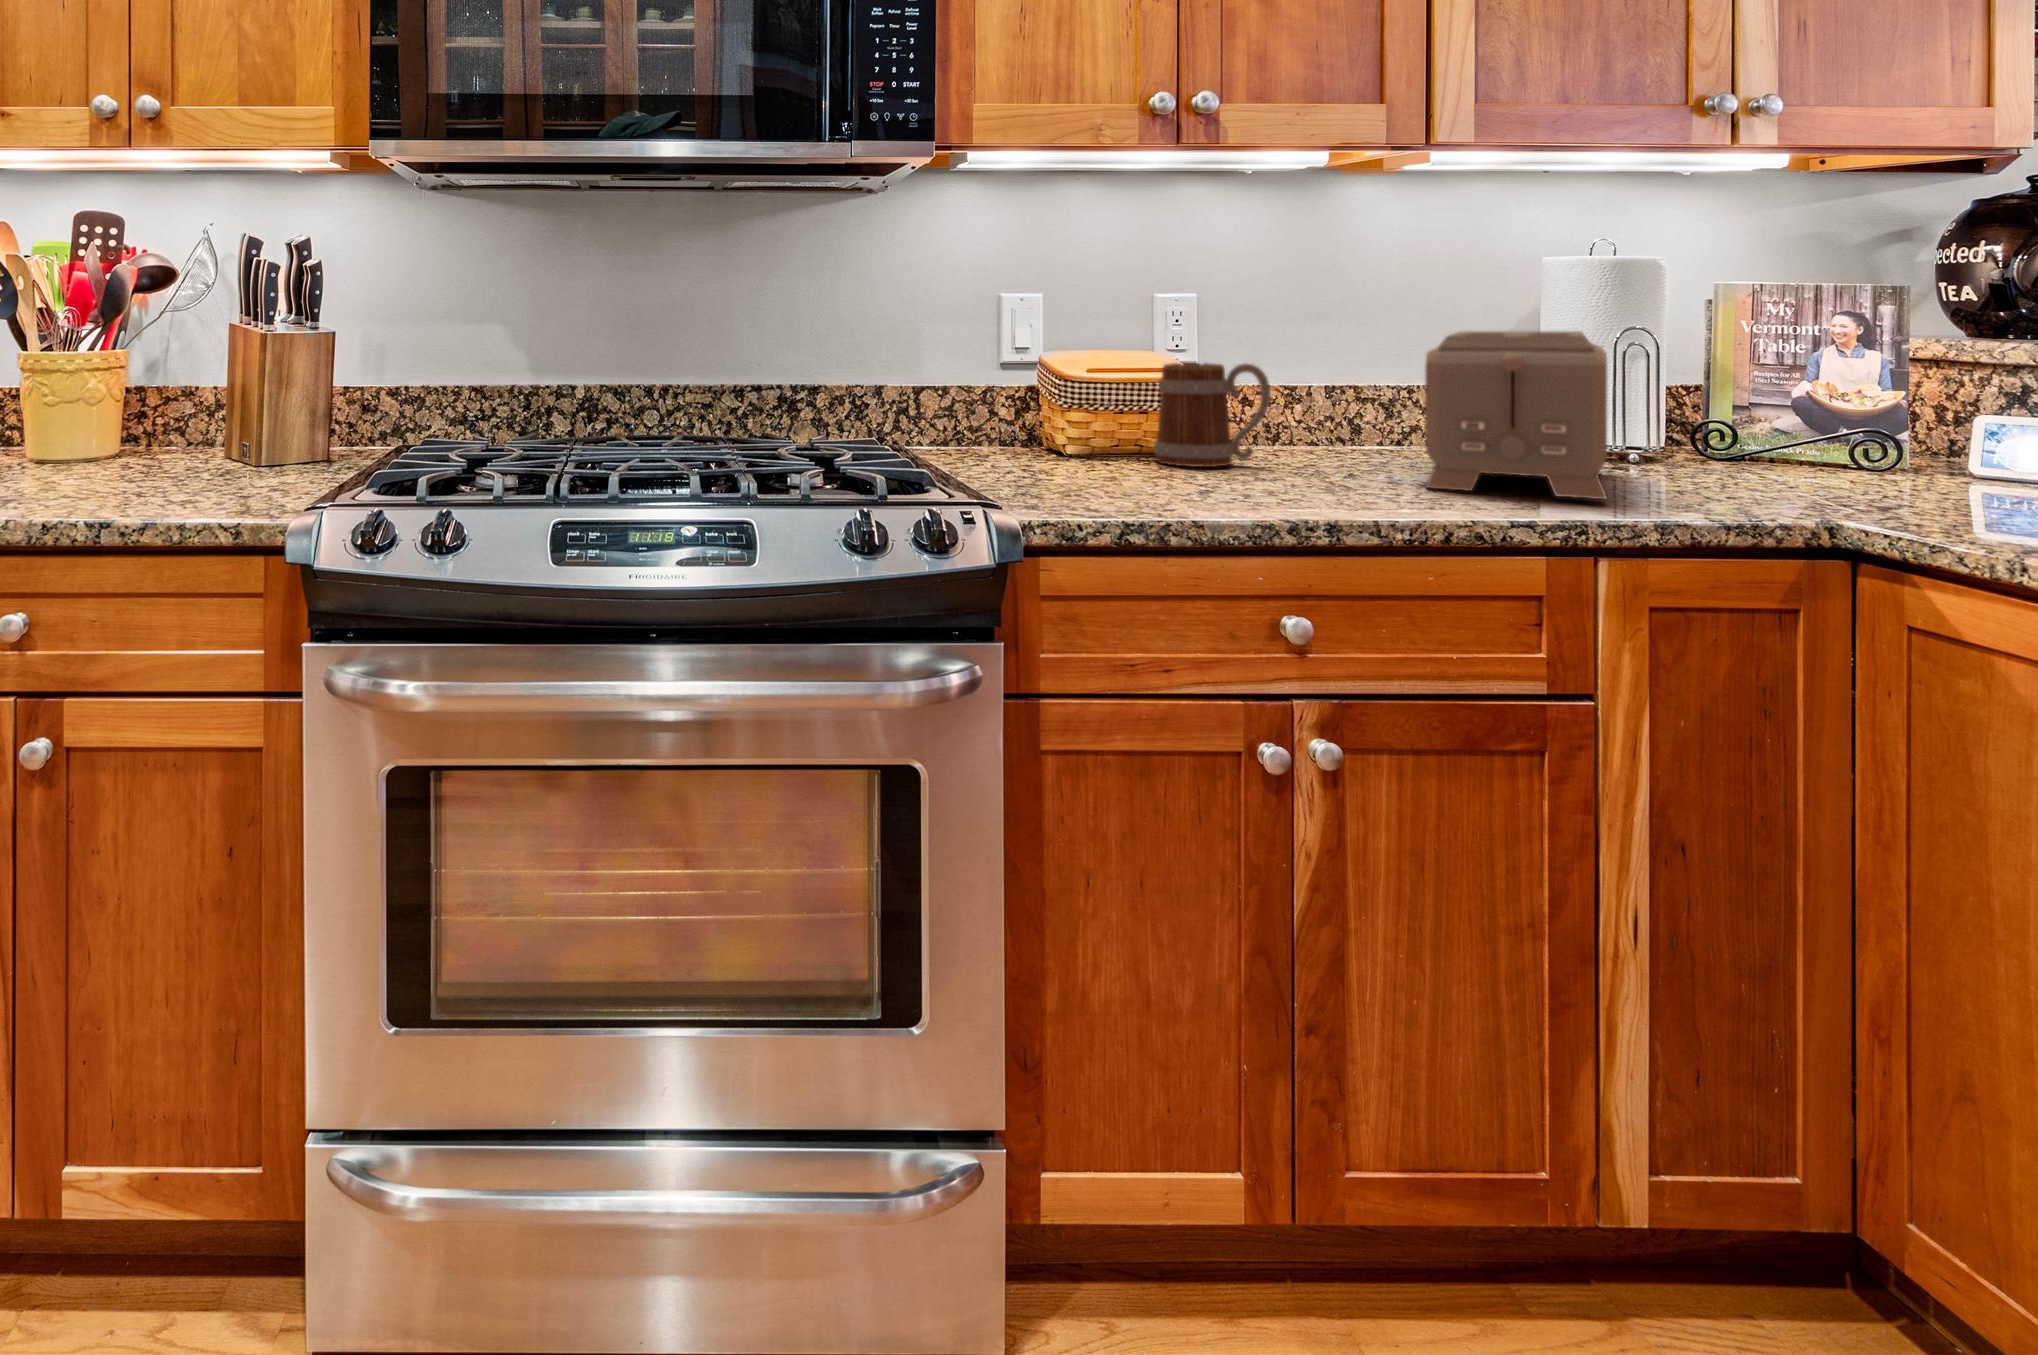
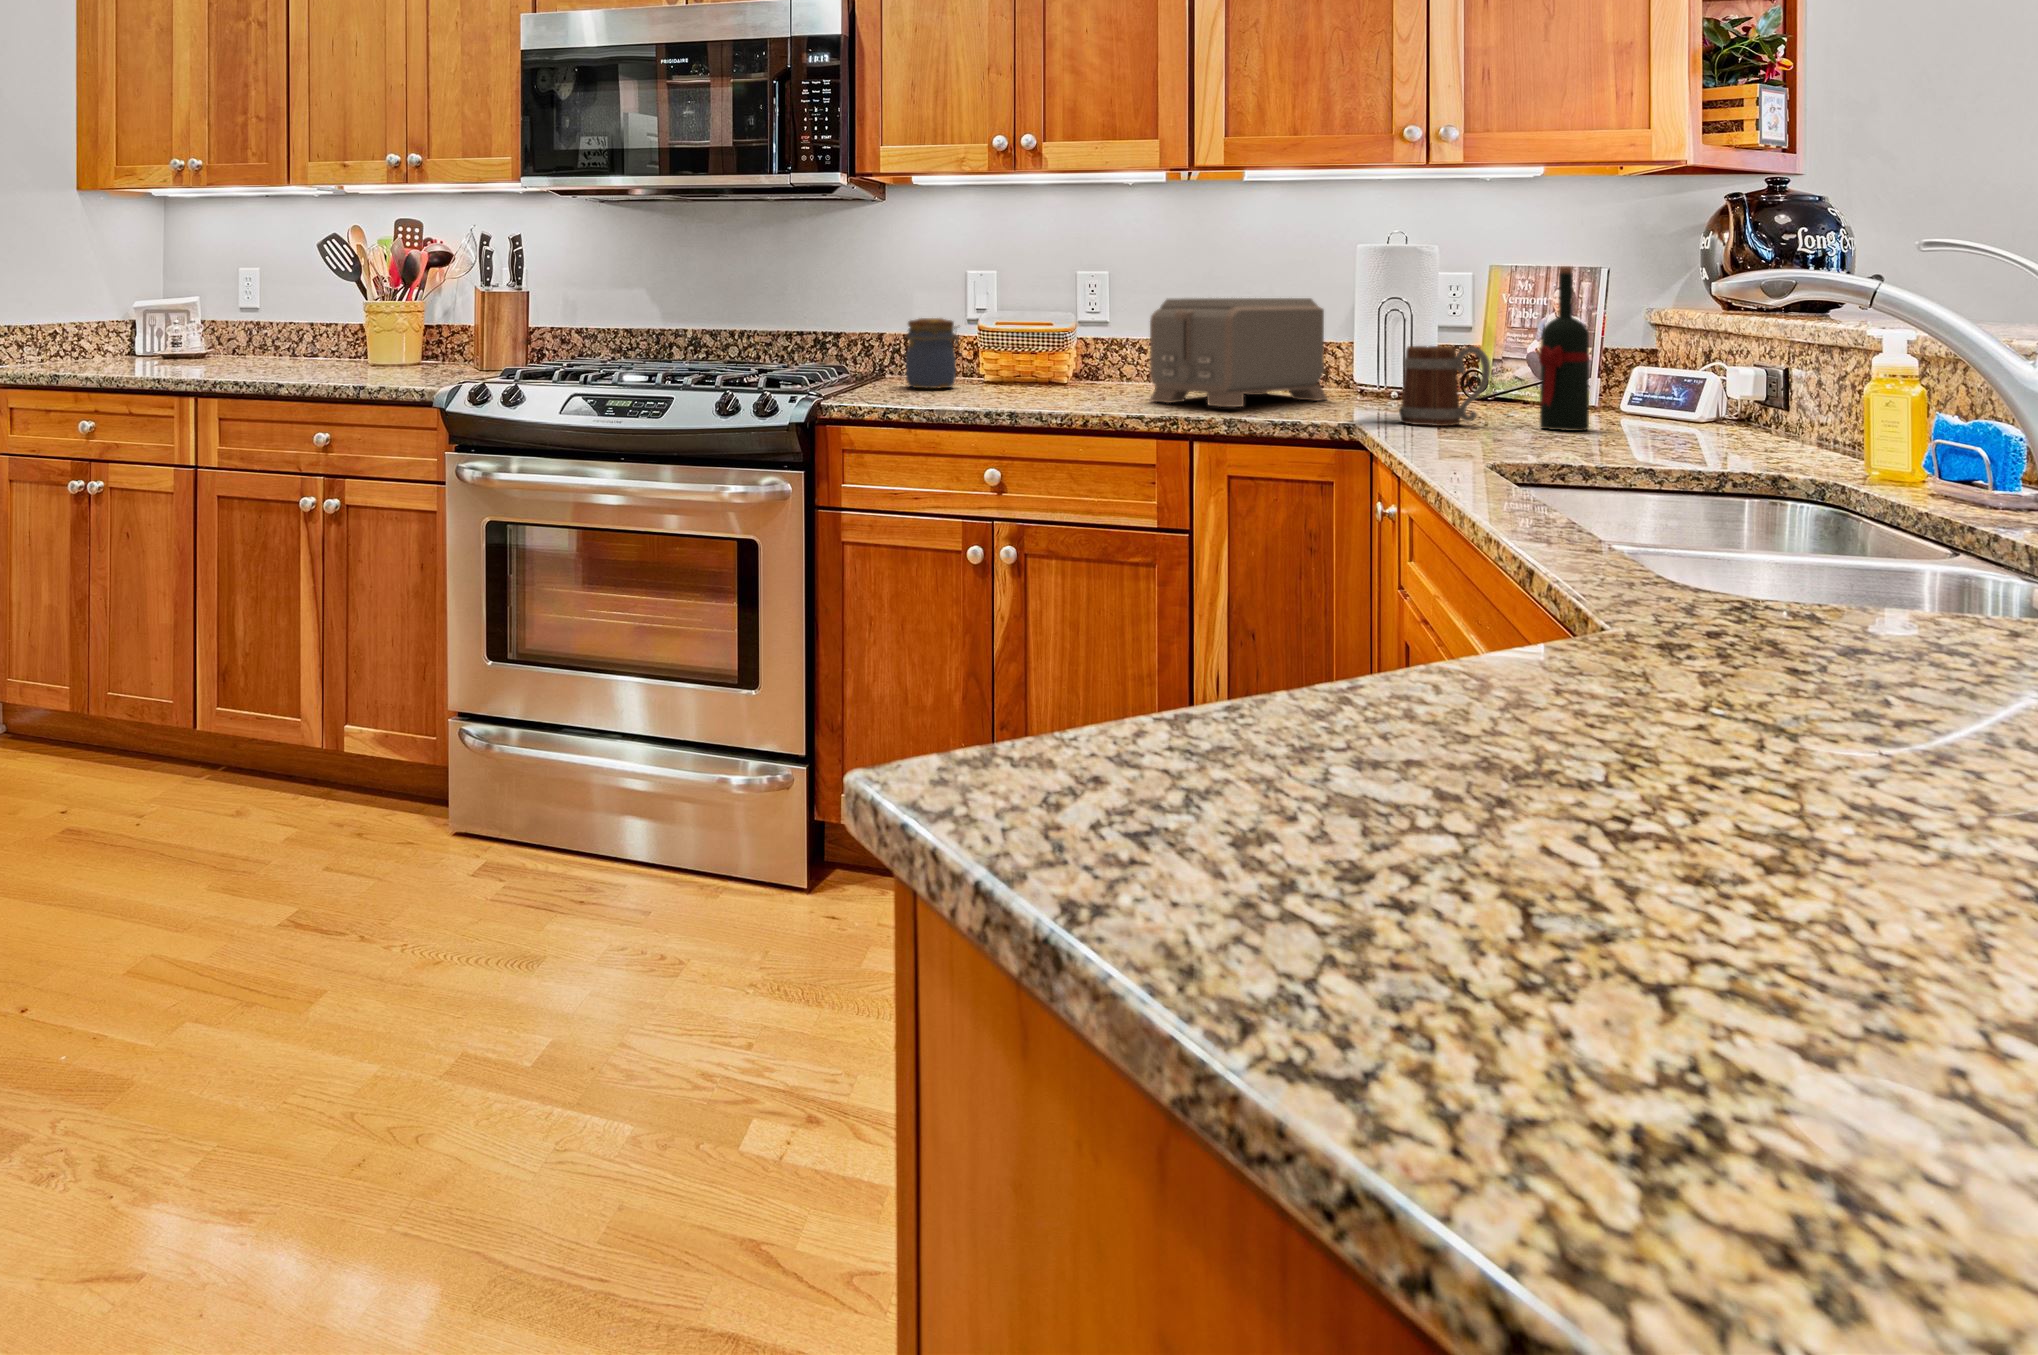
wine bottle: none [1895,287,1977,508] -> present [1539,266,1589,431]
mug: present [1154,363,1270,467] -> present [1399,346,1490,426]
jar: none [1010,367,1093,476] -> present [906,318,959,388]

